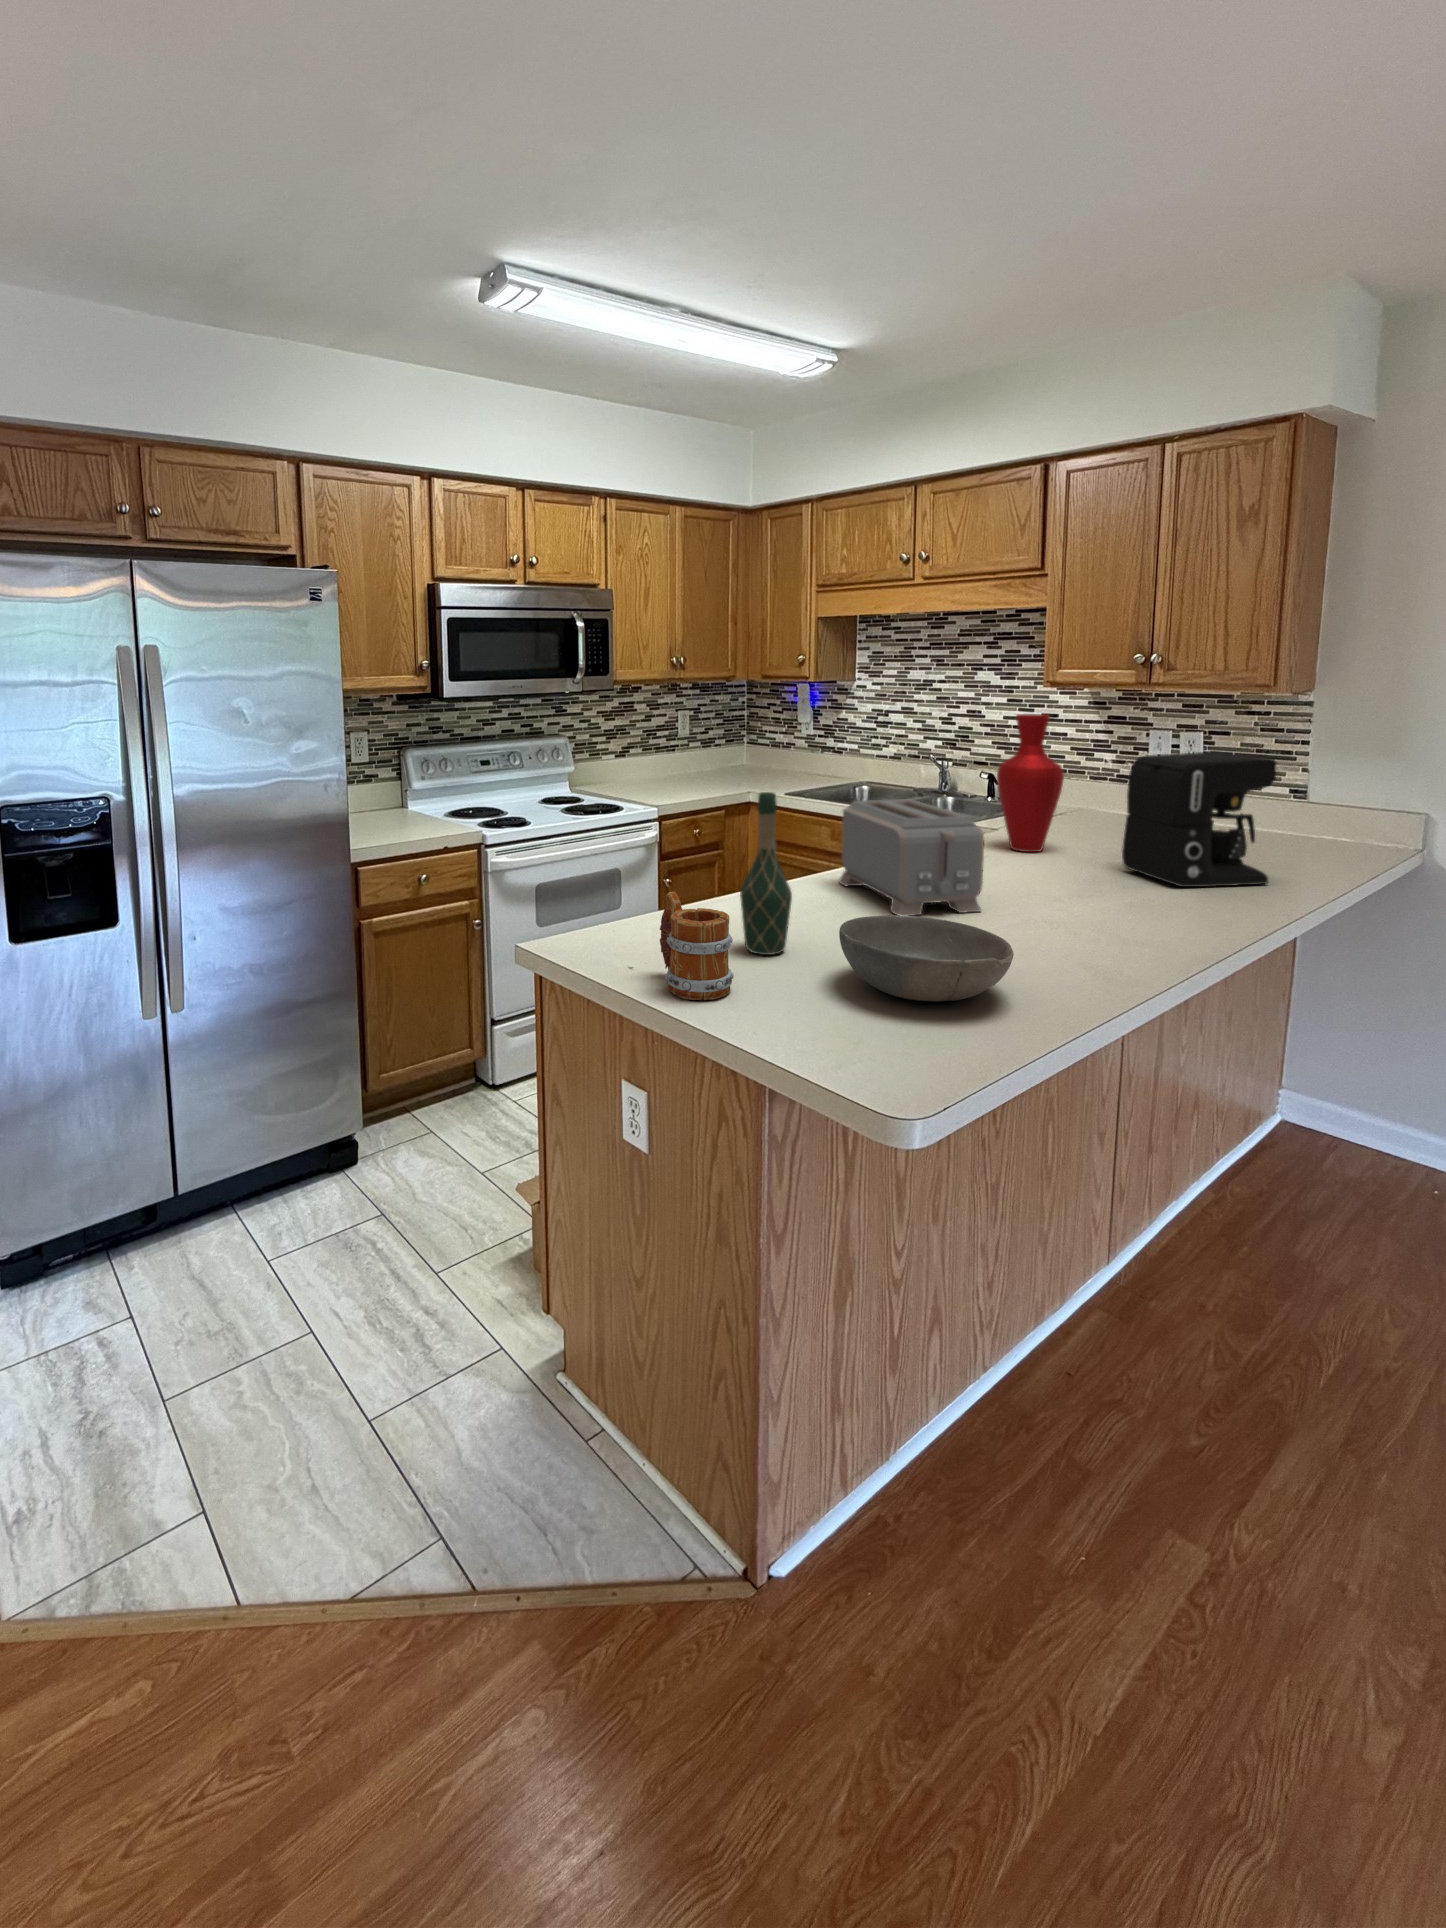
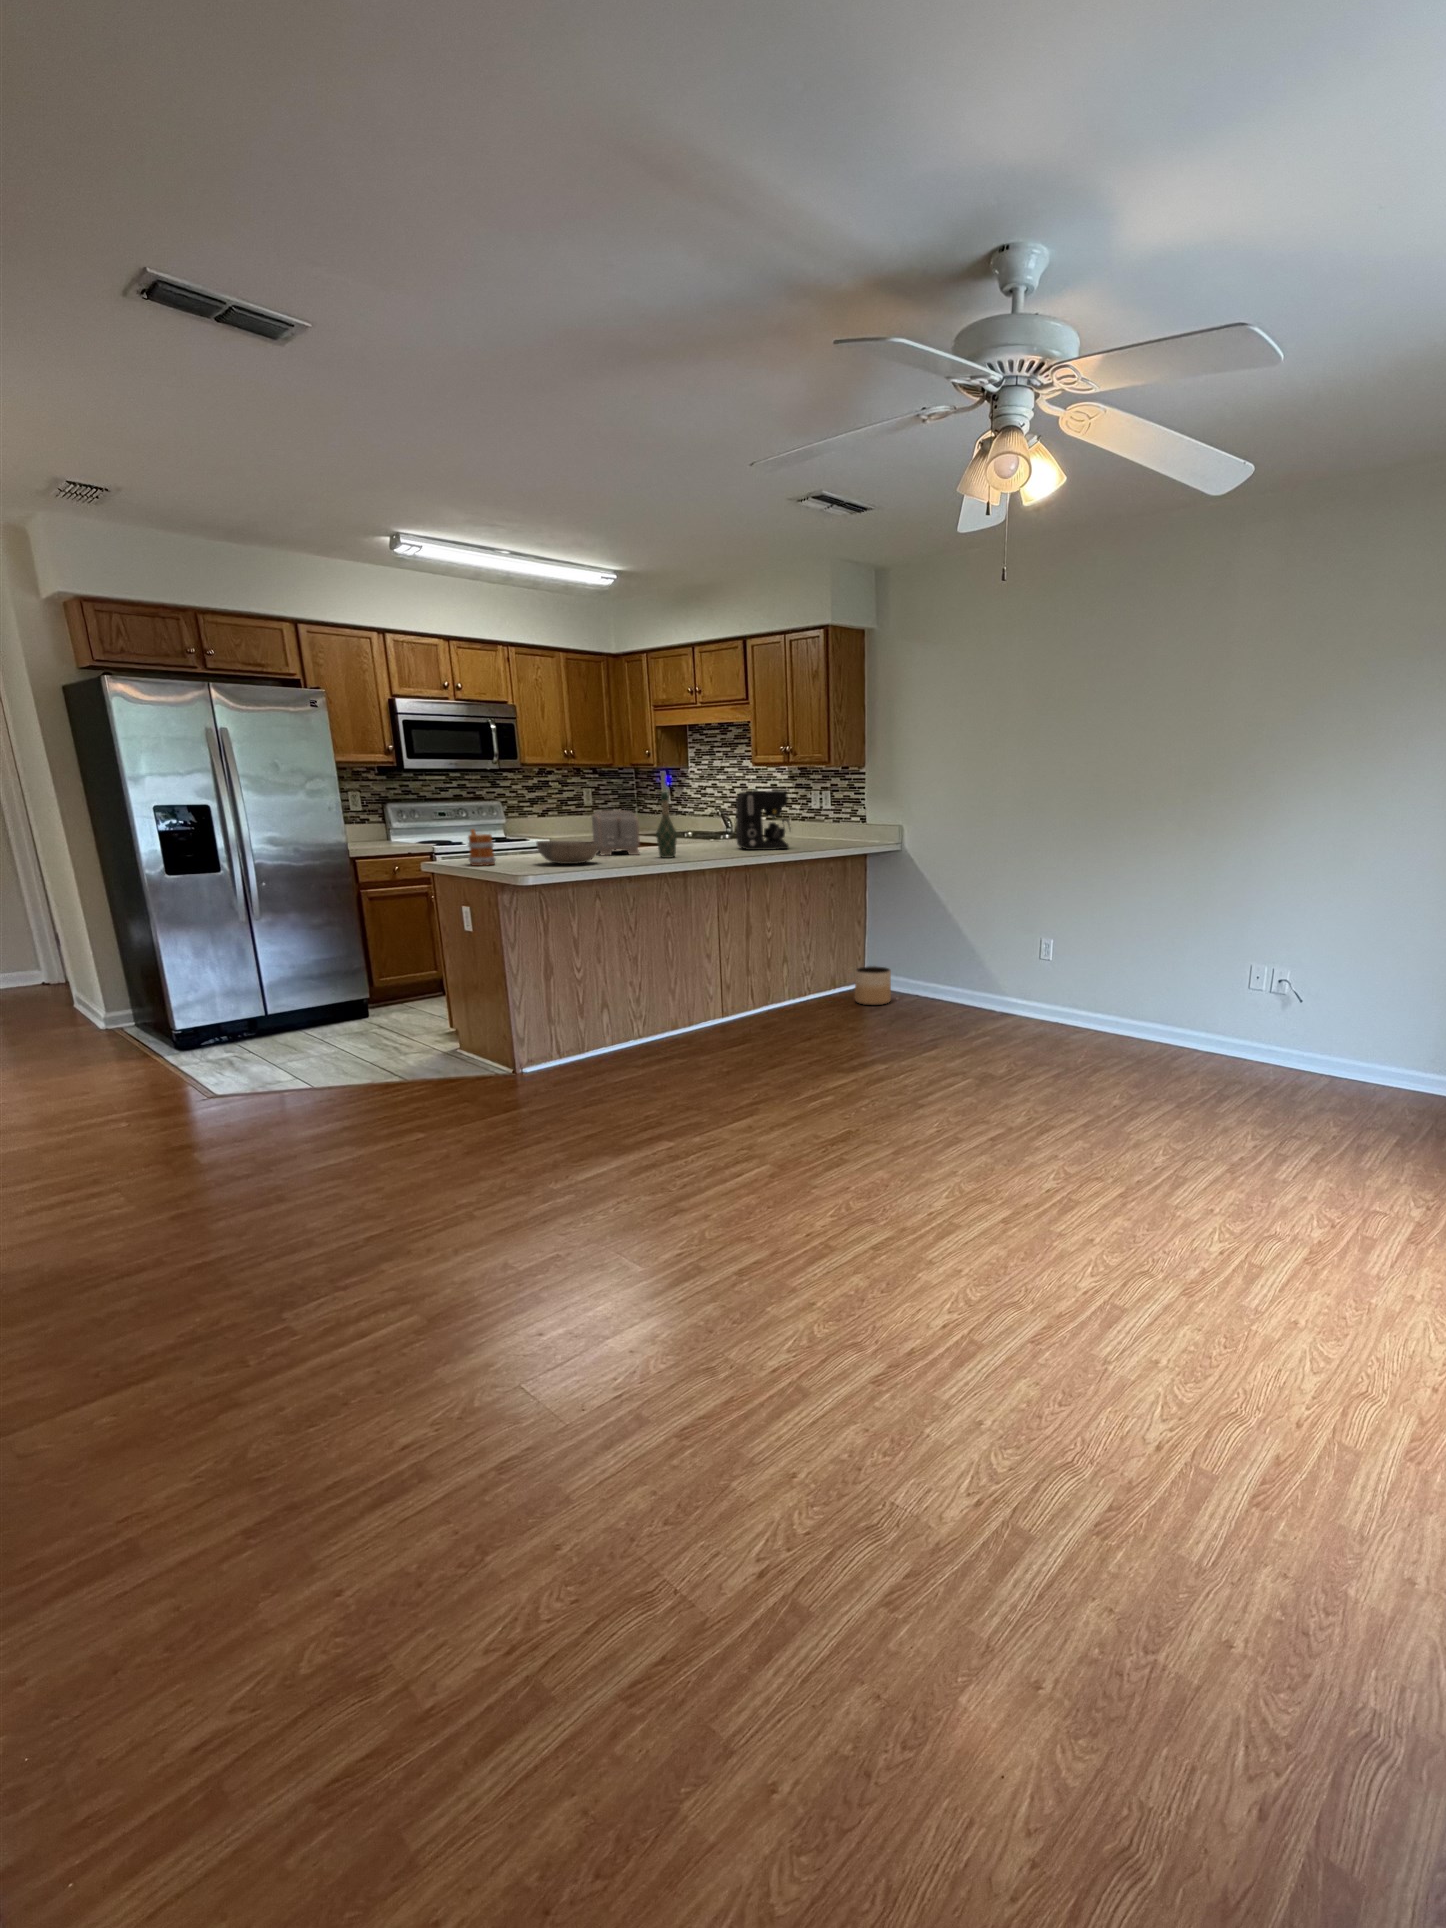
vase: present [997,714,1064,852] -> none [696,775,727,845]
wine bottle: present [740,792,792,955] -> present [656,792,677,858]
planter: none [1277,1081,1375,1177] -> present [855,966,891,1005]

